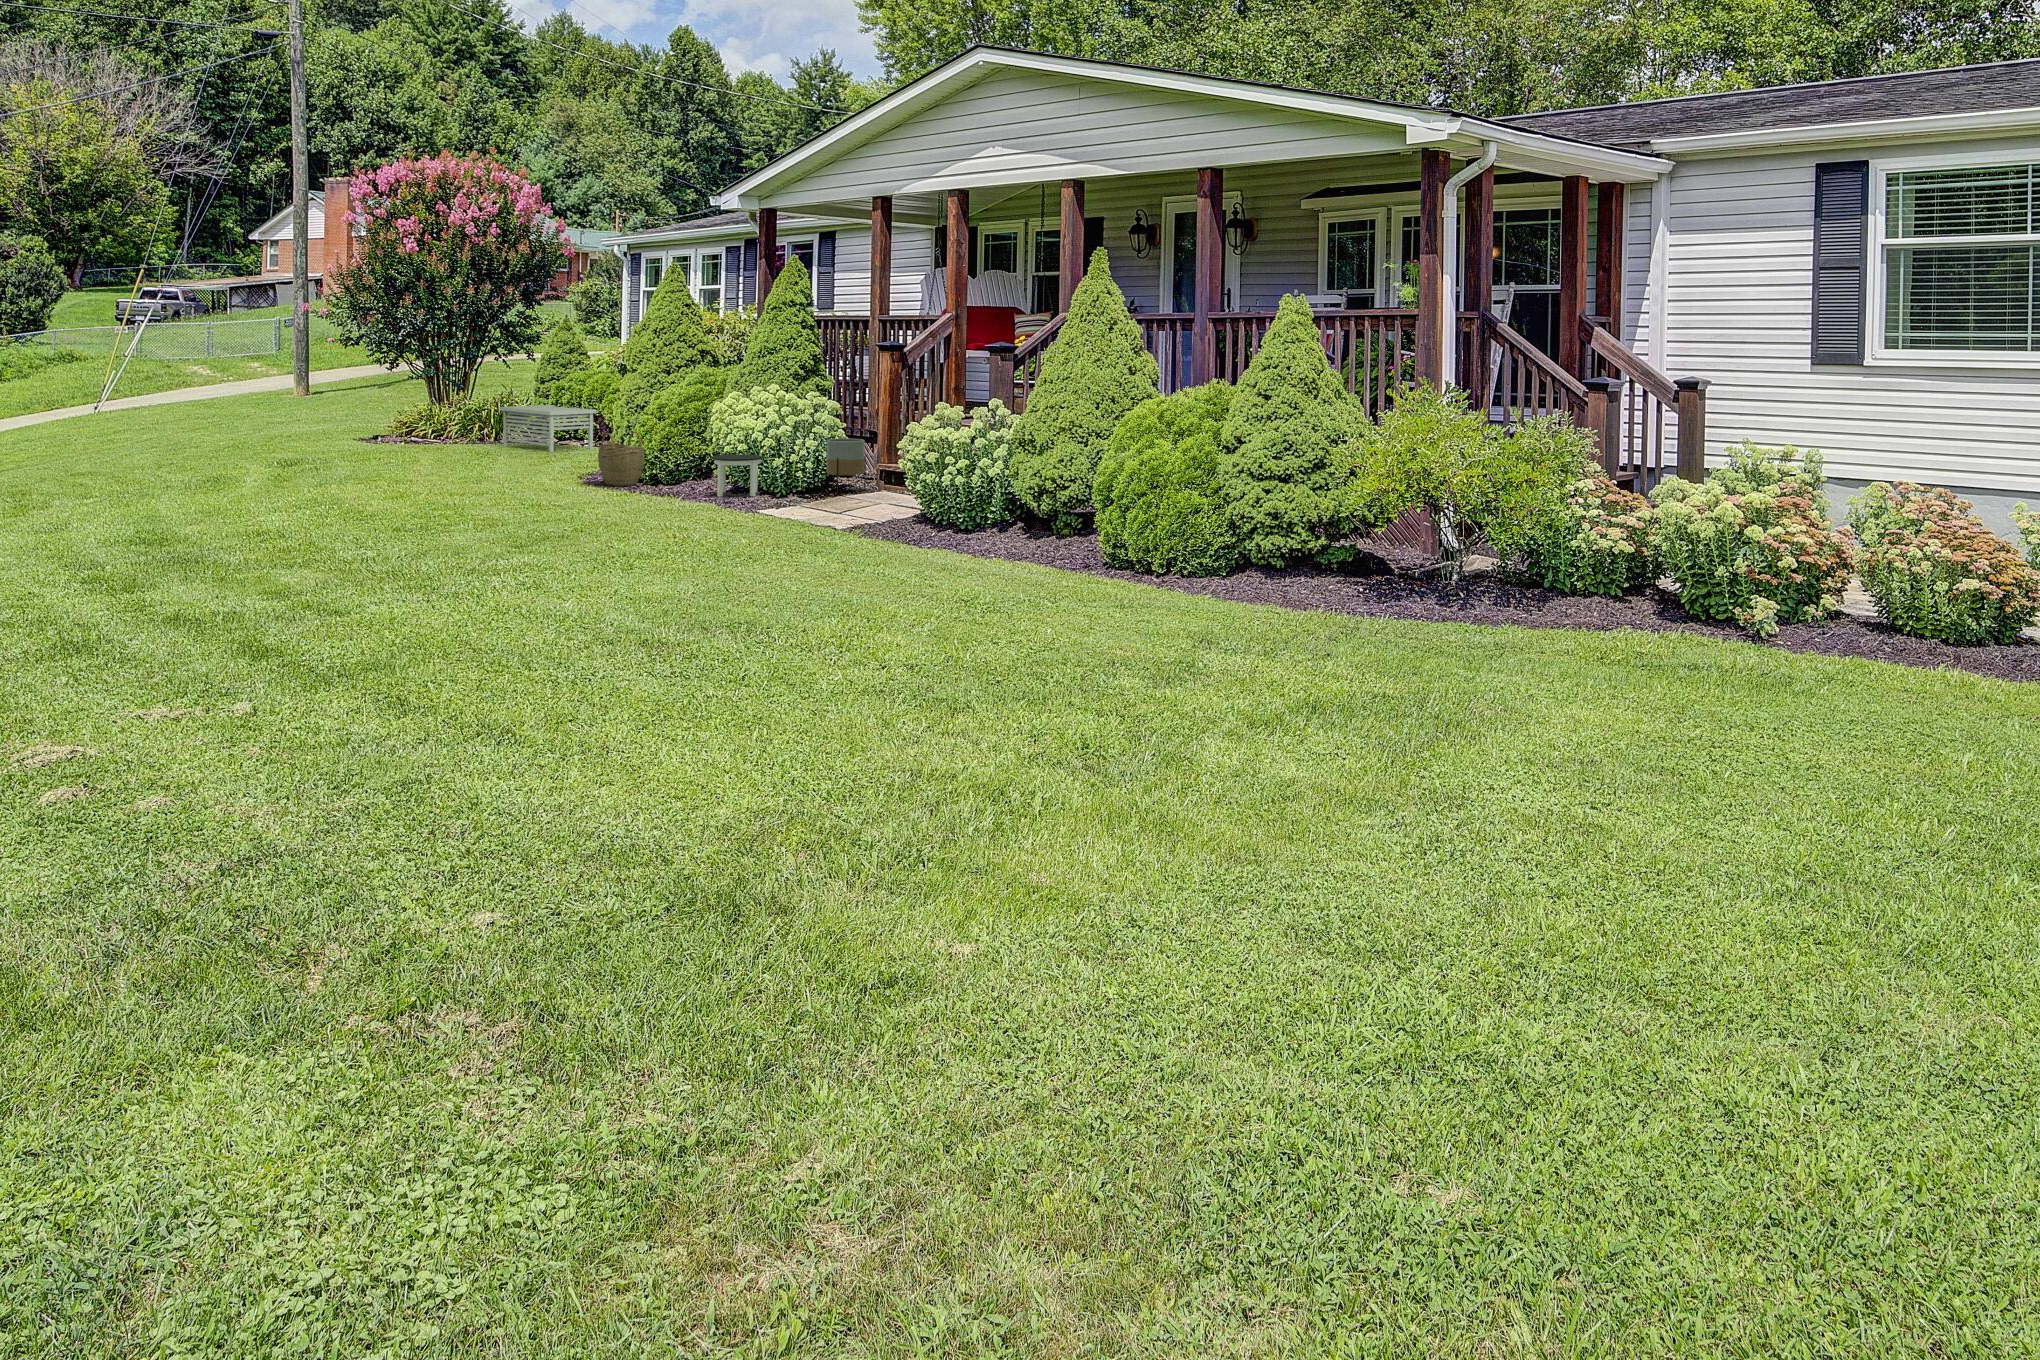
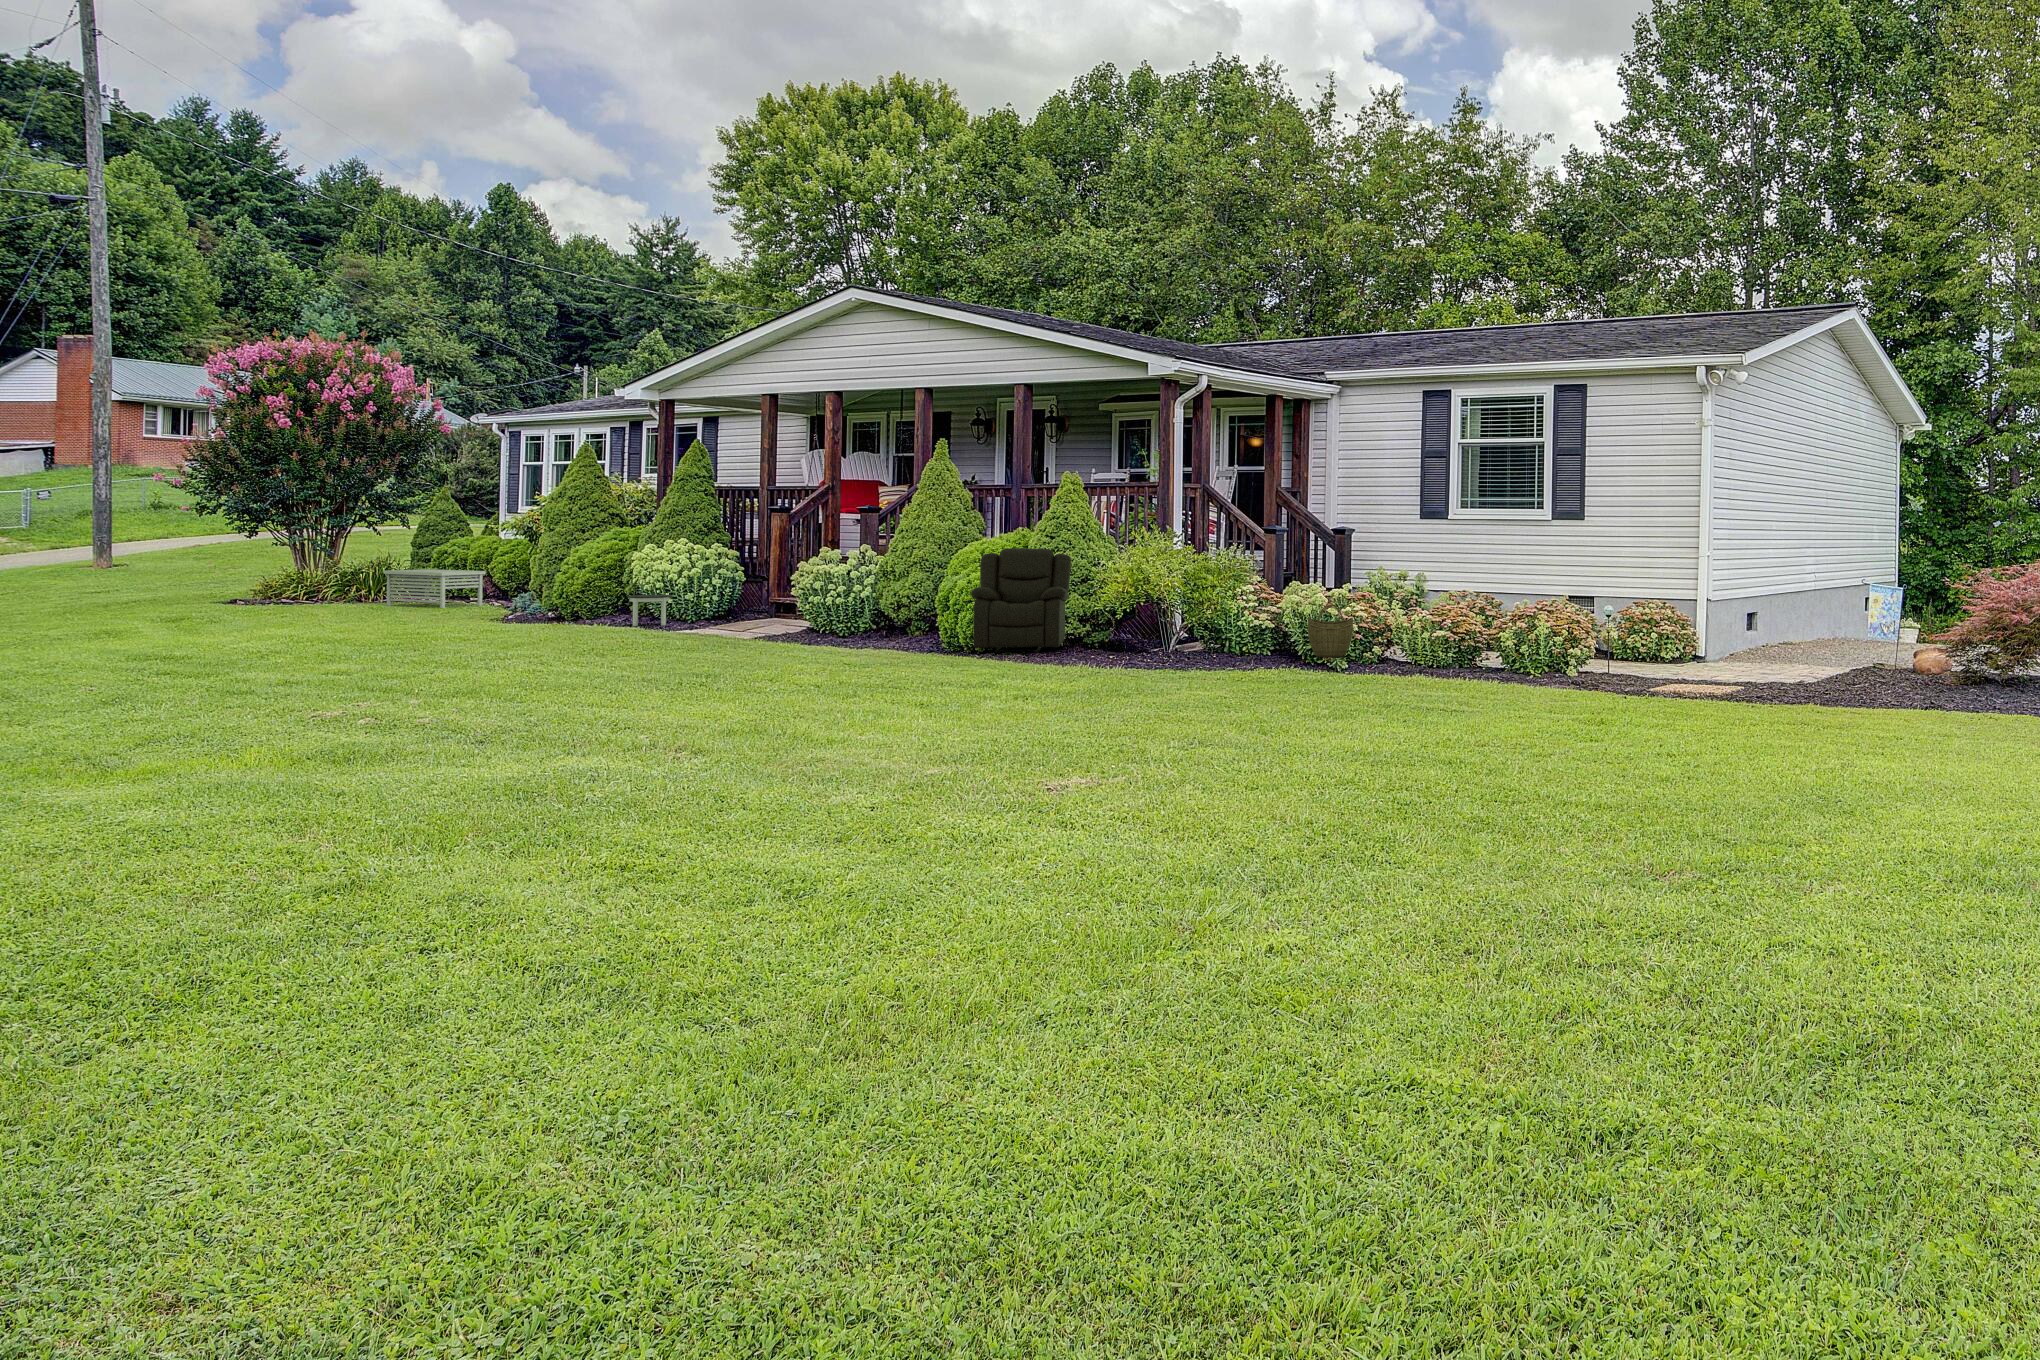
chair: none [1146,418,1294,596] -> present [971,548,1071,652]
woven basket: present [598,431,645,486] -> present [1308,605,1353,657]
planter: present [826,438,866,493] -> none [725,582,759,623]

